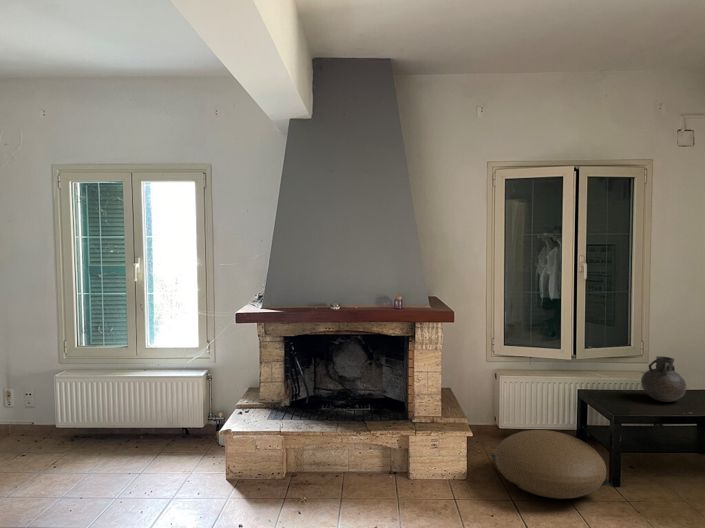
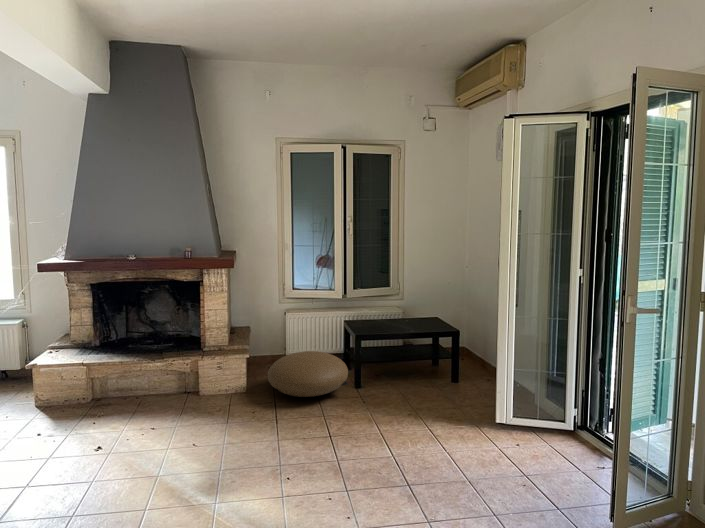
vase: present [641,356,686,402] -> none [386,291,415,325]

